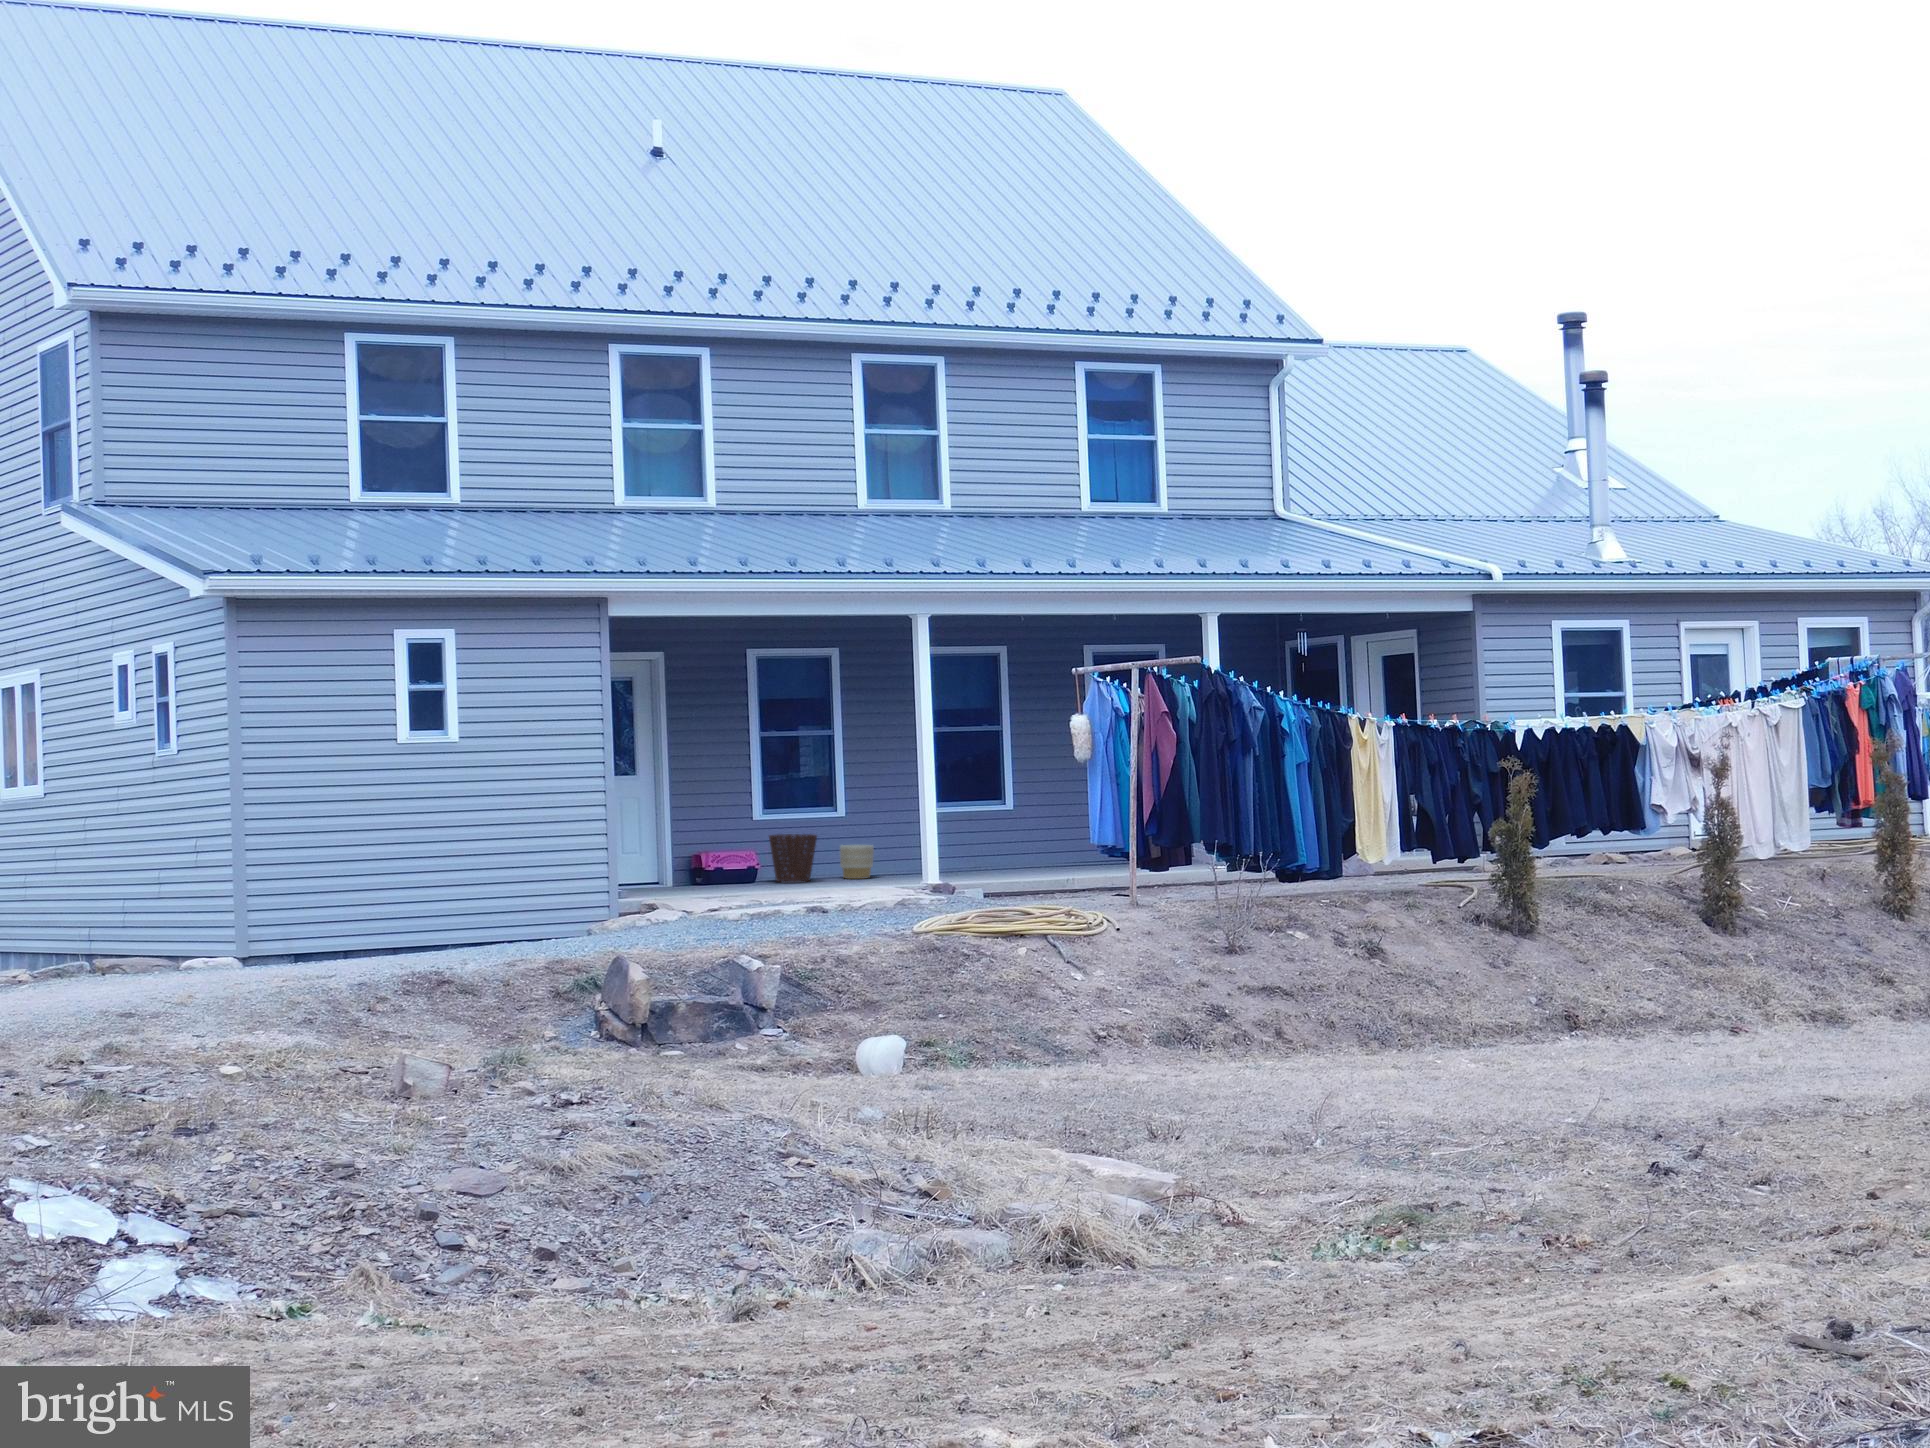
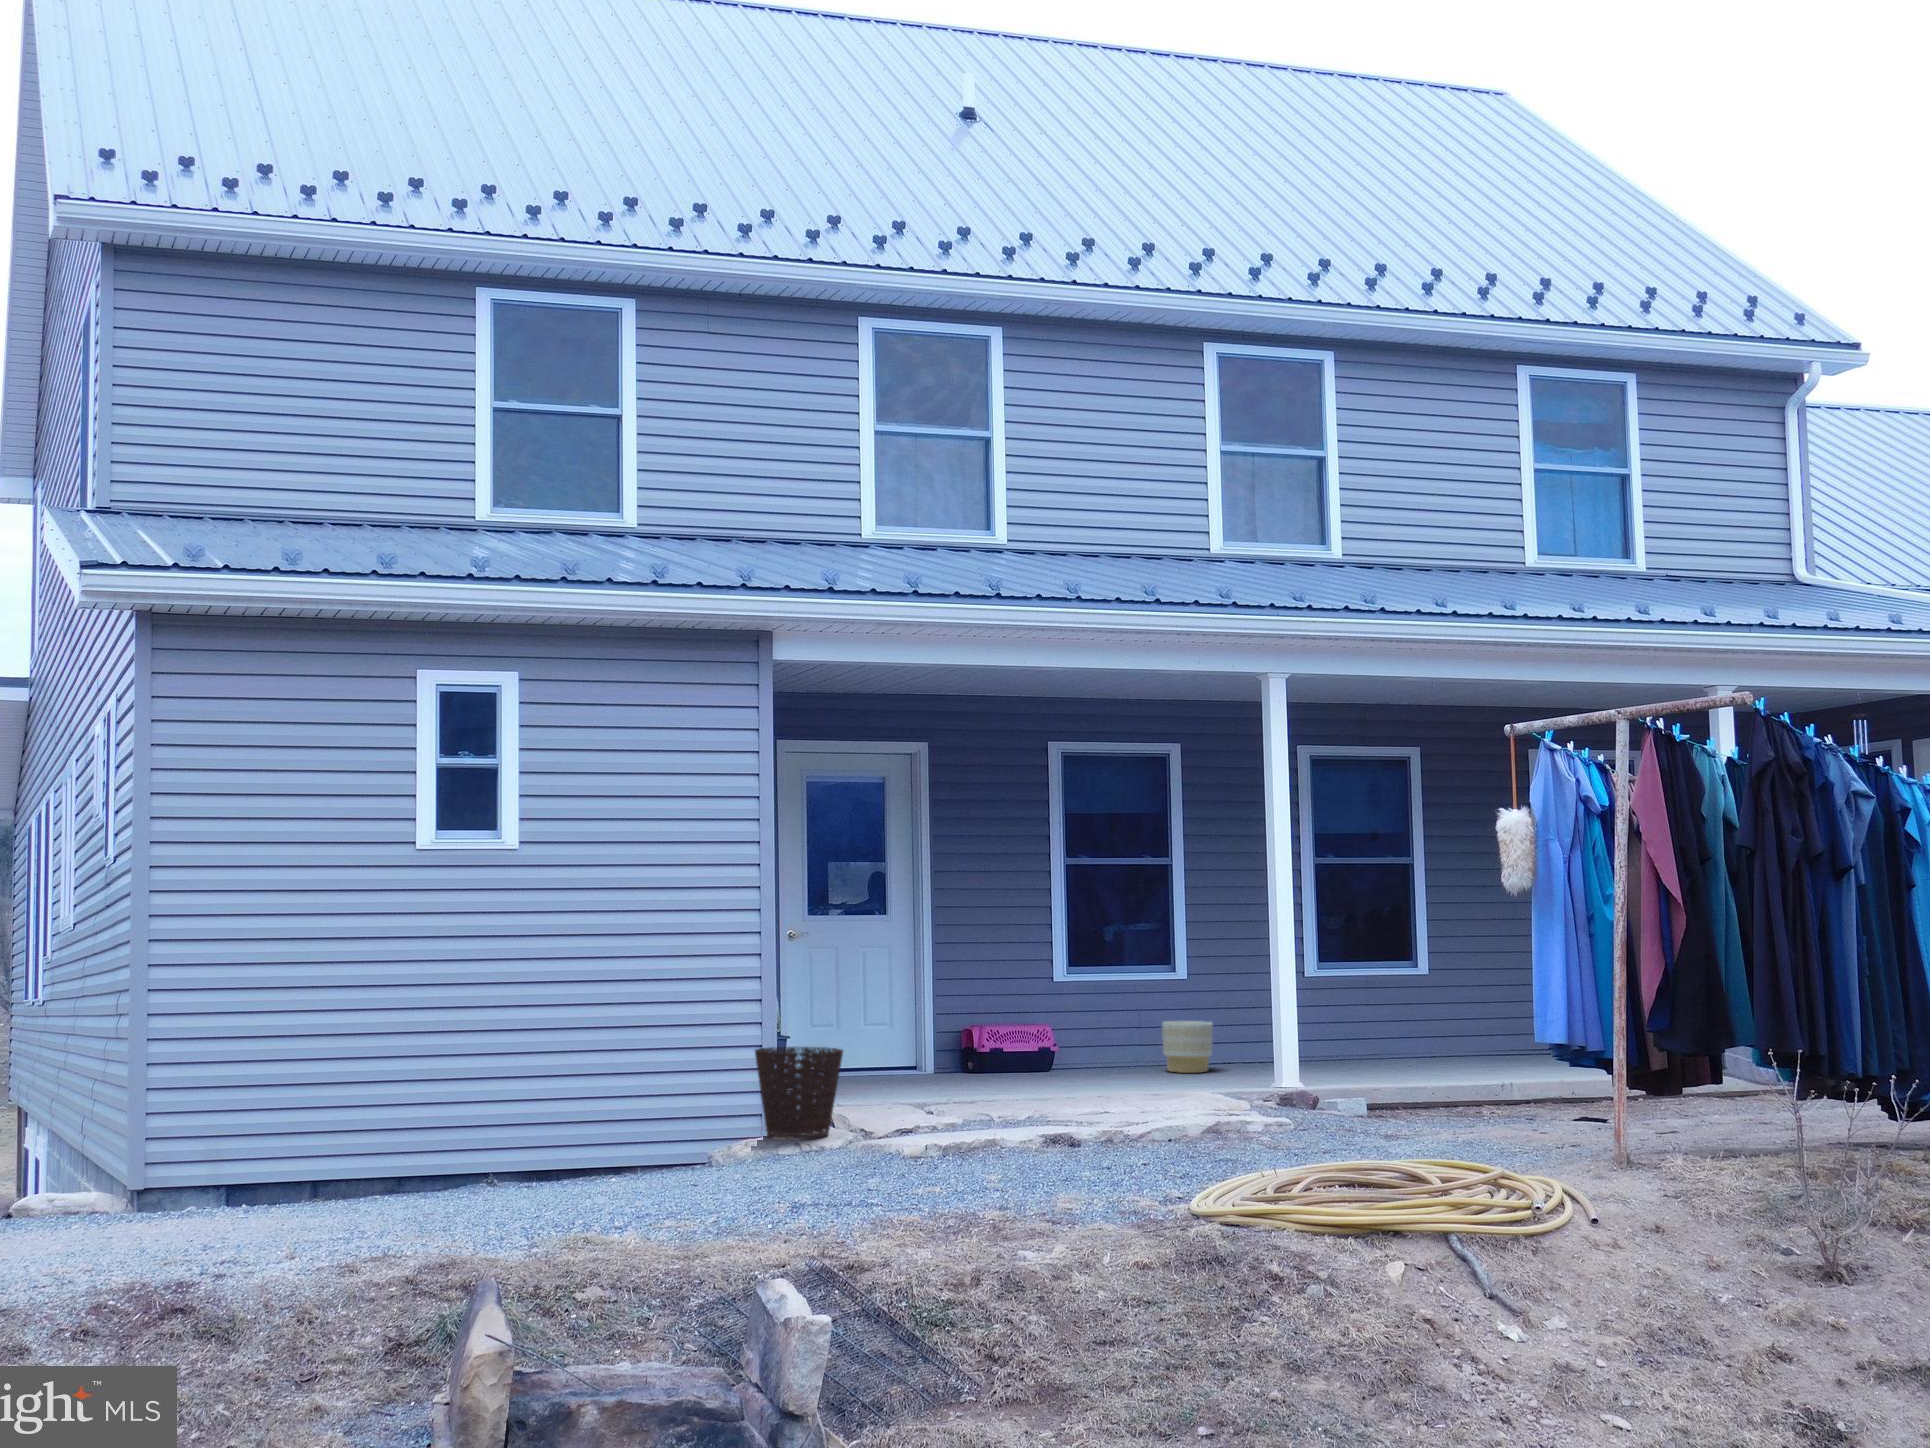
basket: present [769,834,817,882] -> present [755,1047,843,1138]

